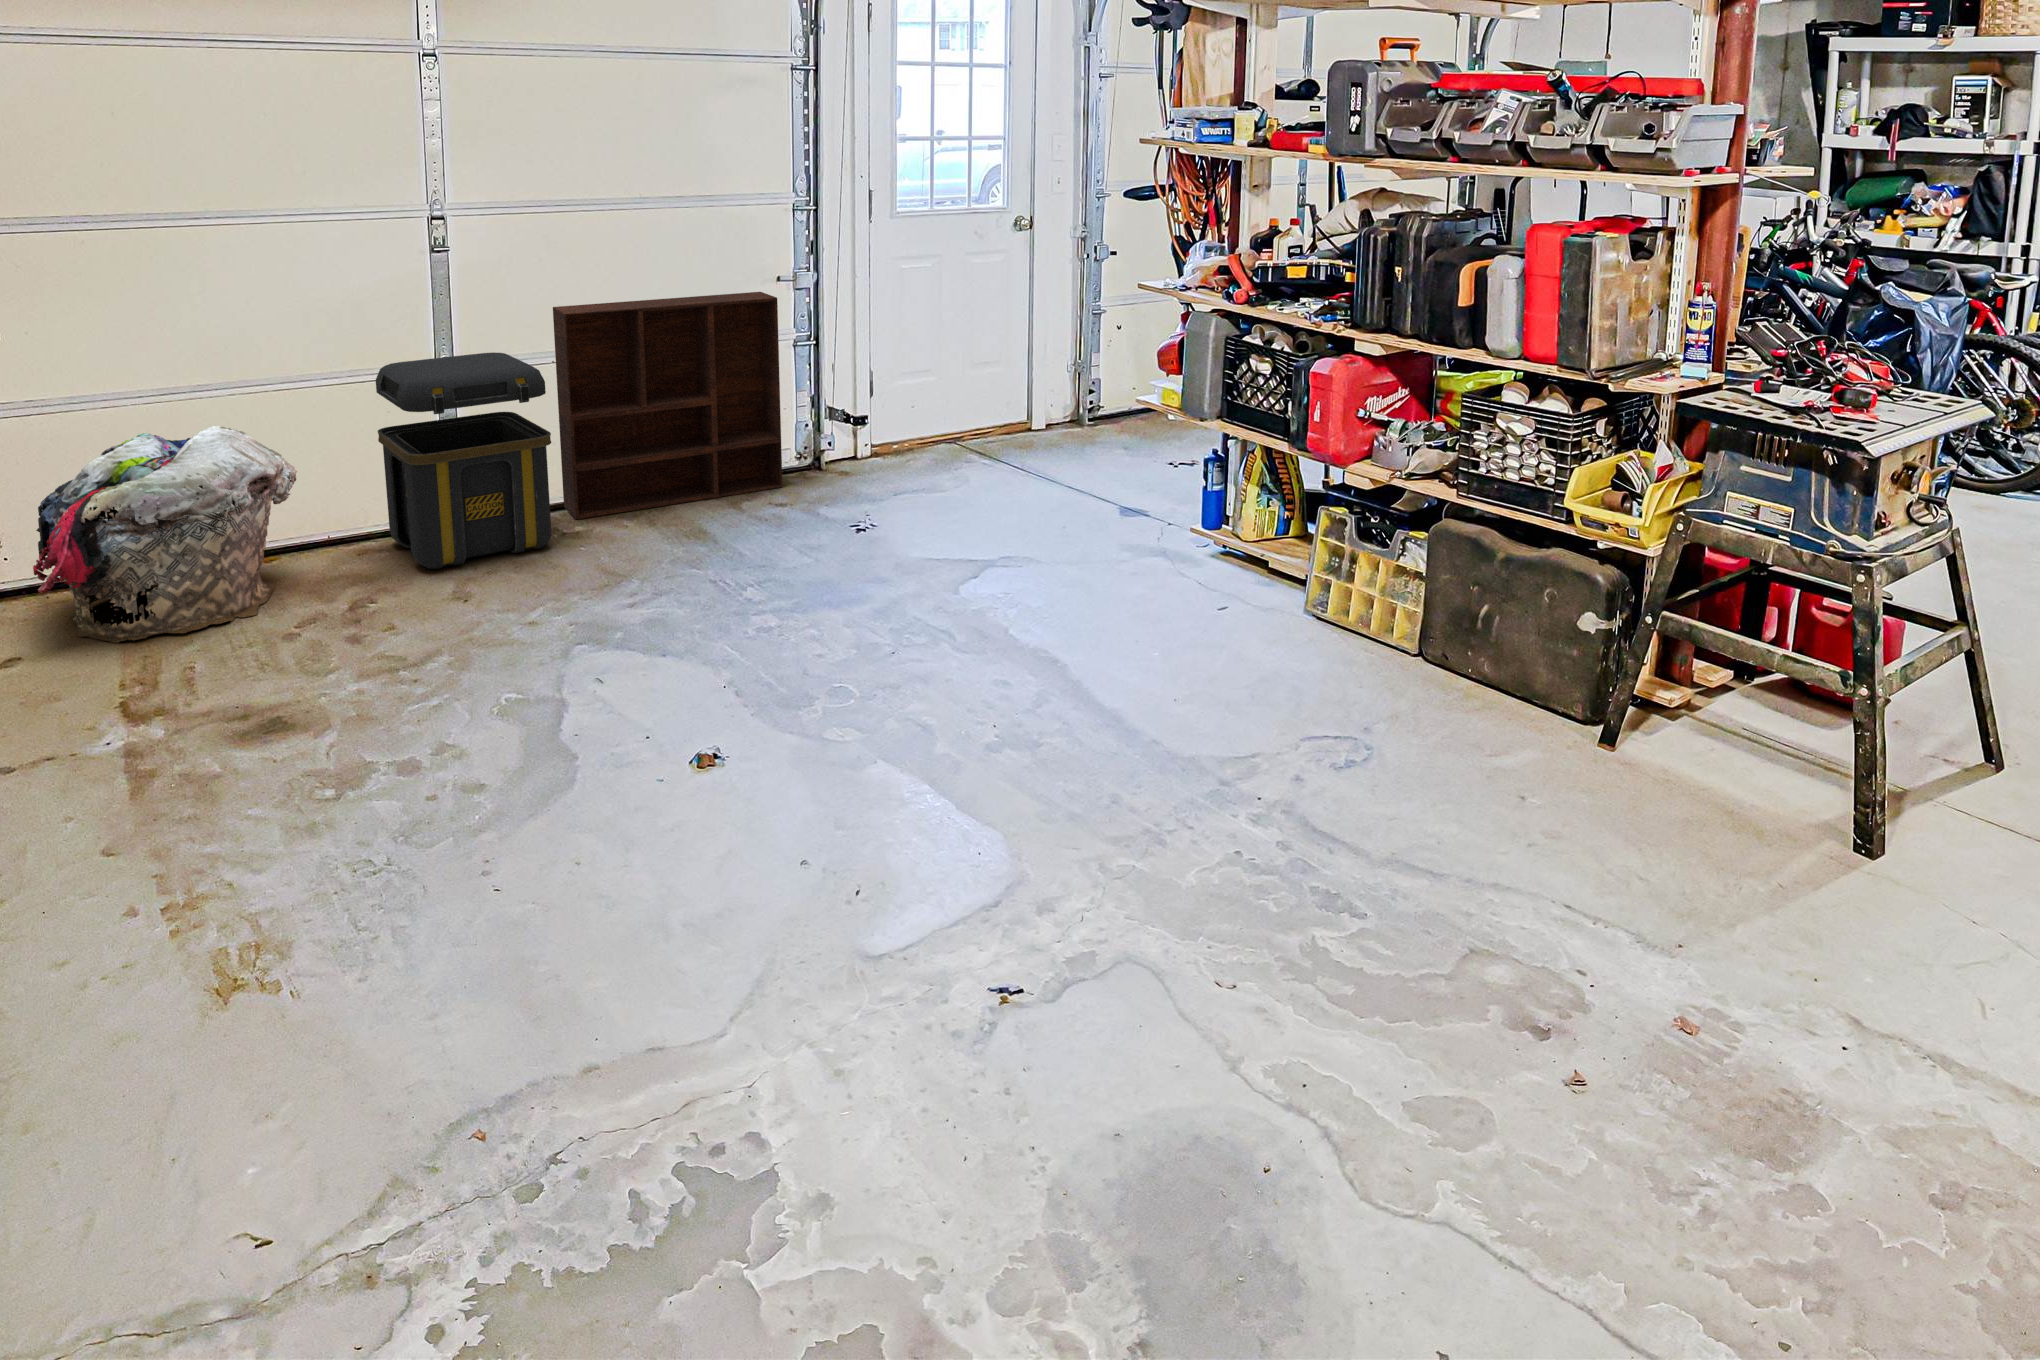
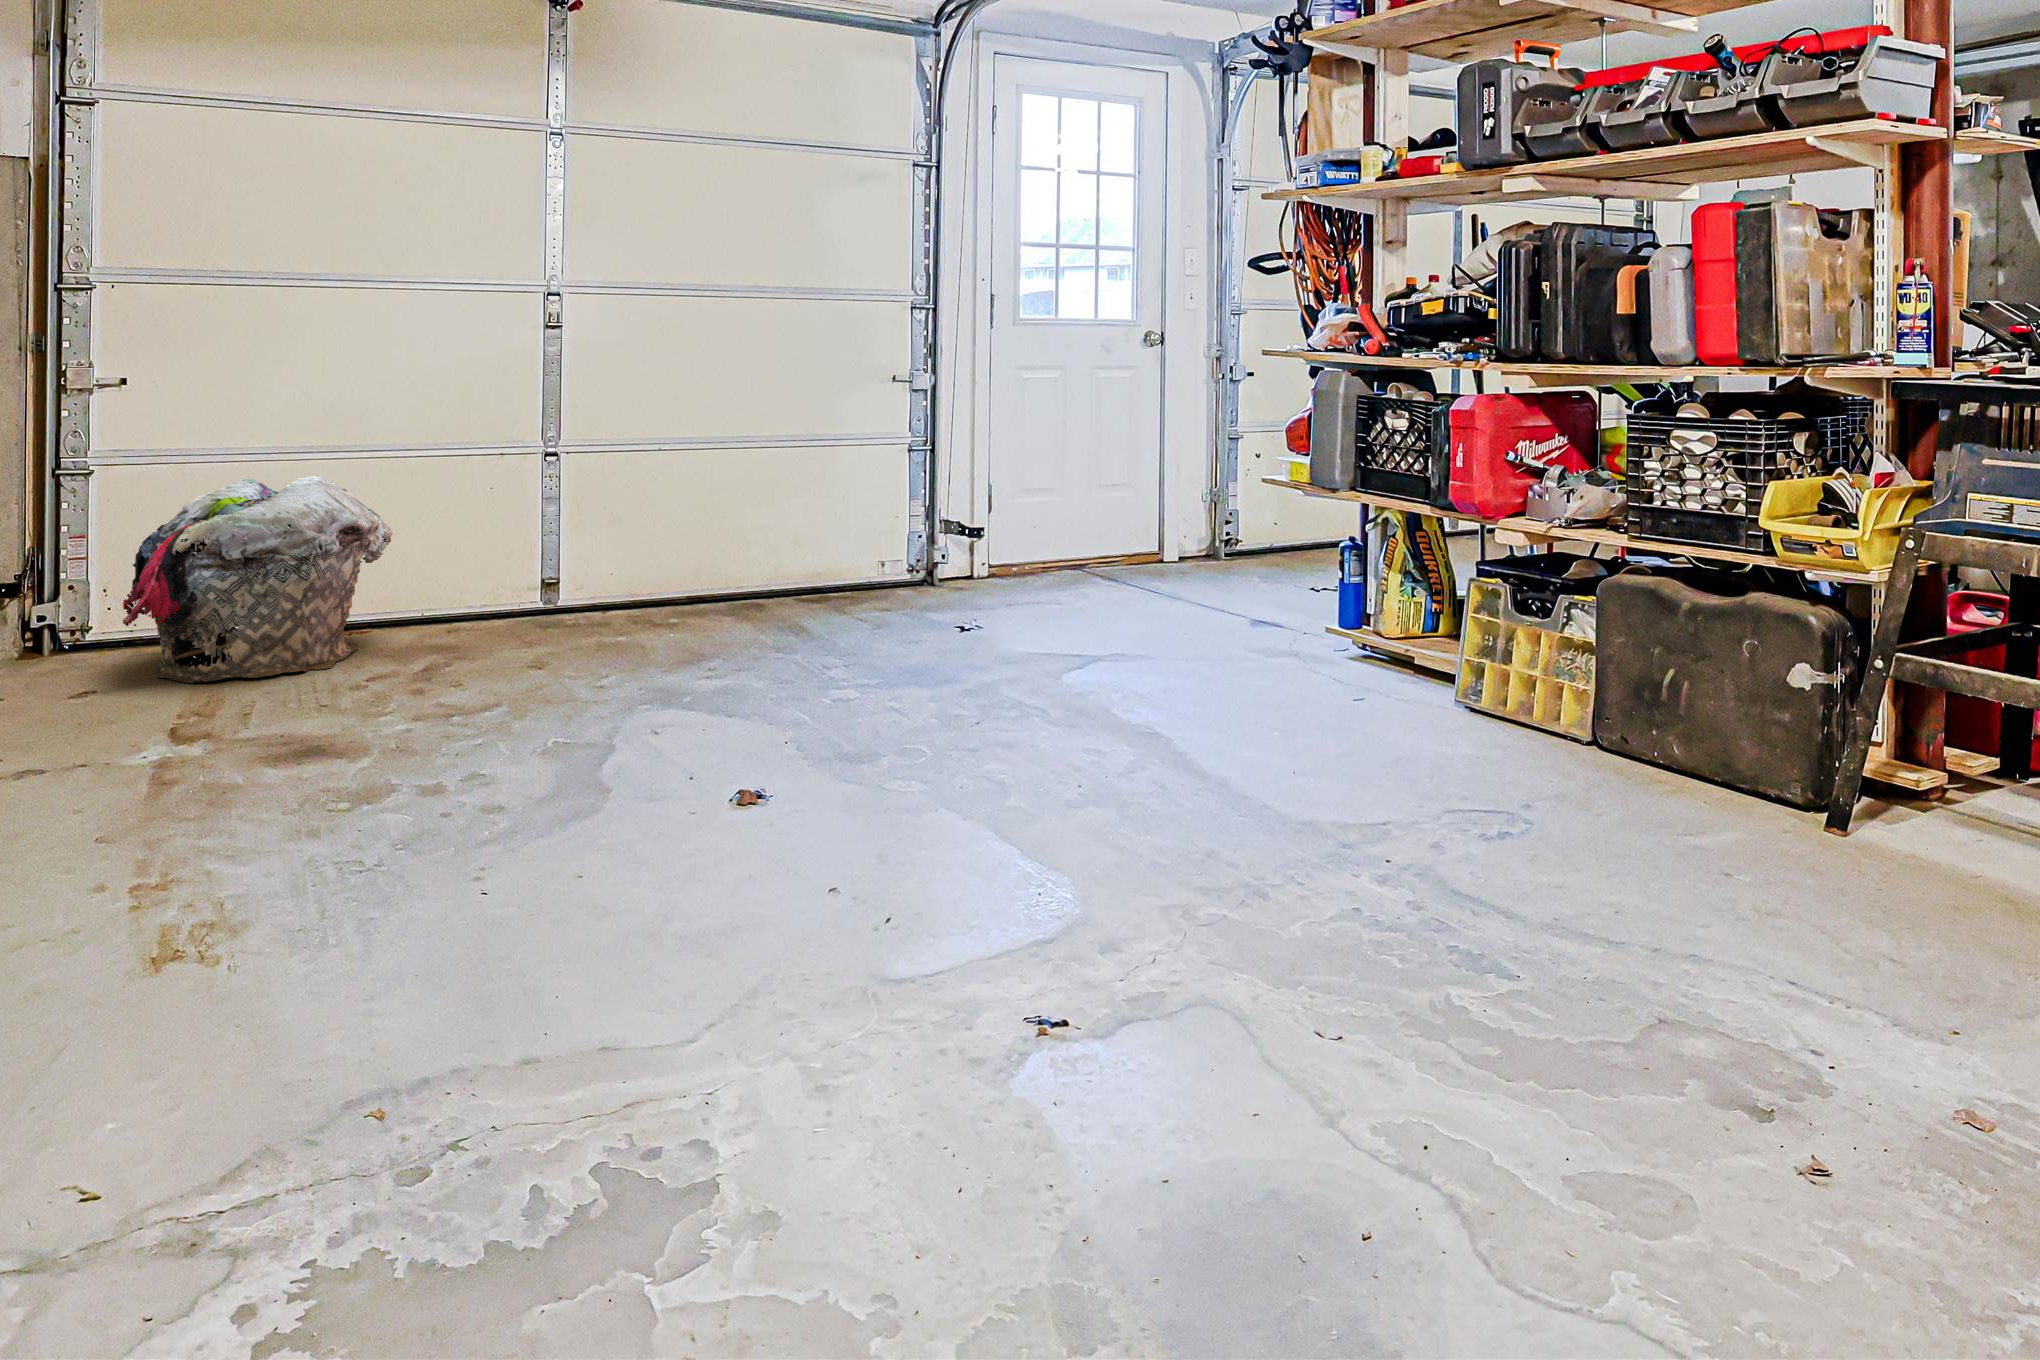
shelving unit: present [553,292,782,519] -> none [660,387,885,610]
toolbox: present [376,352,551,569] -> none [478,430,641,640]

